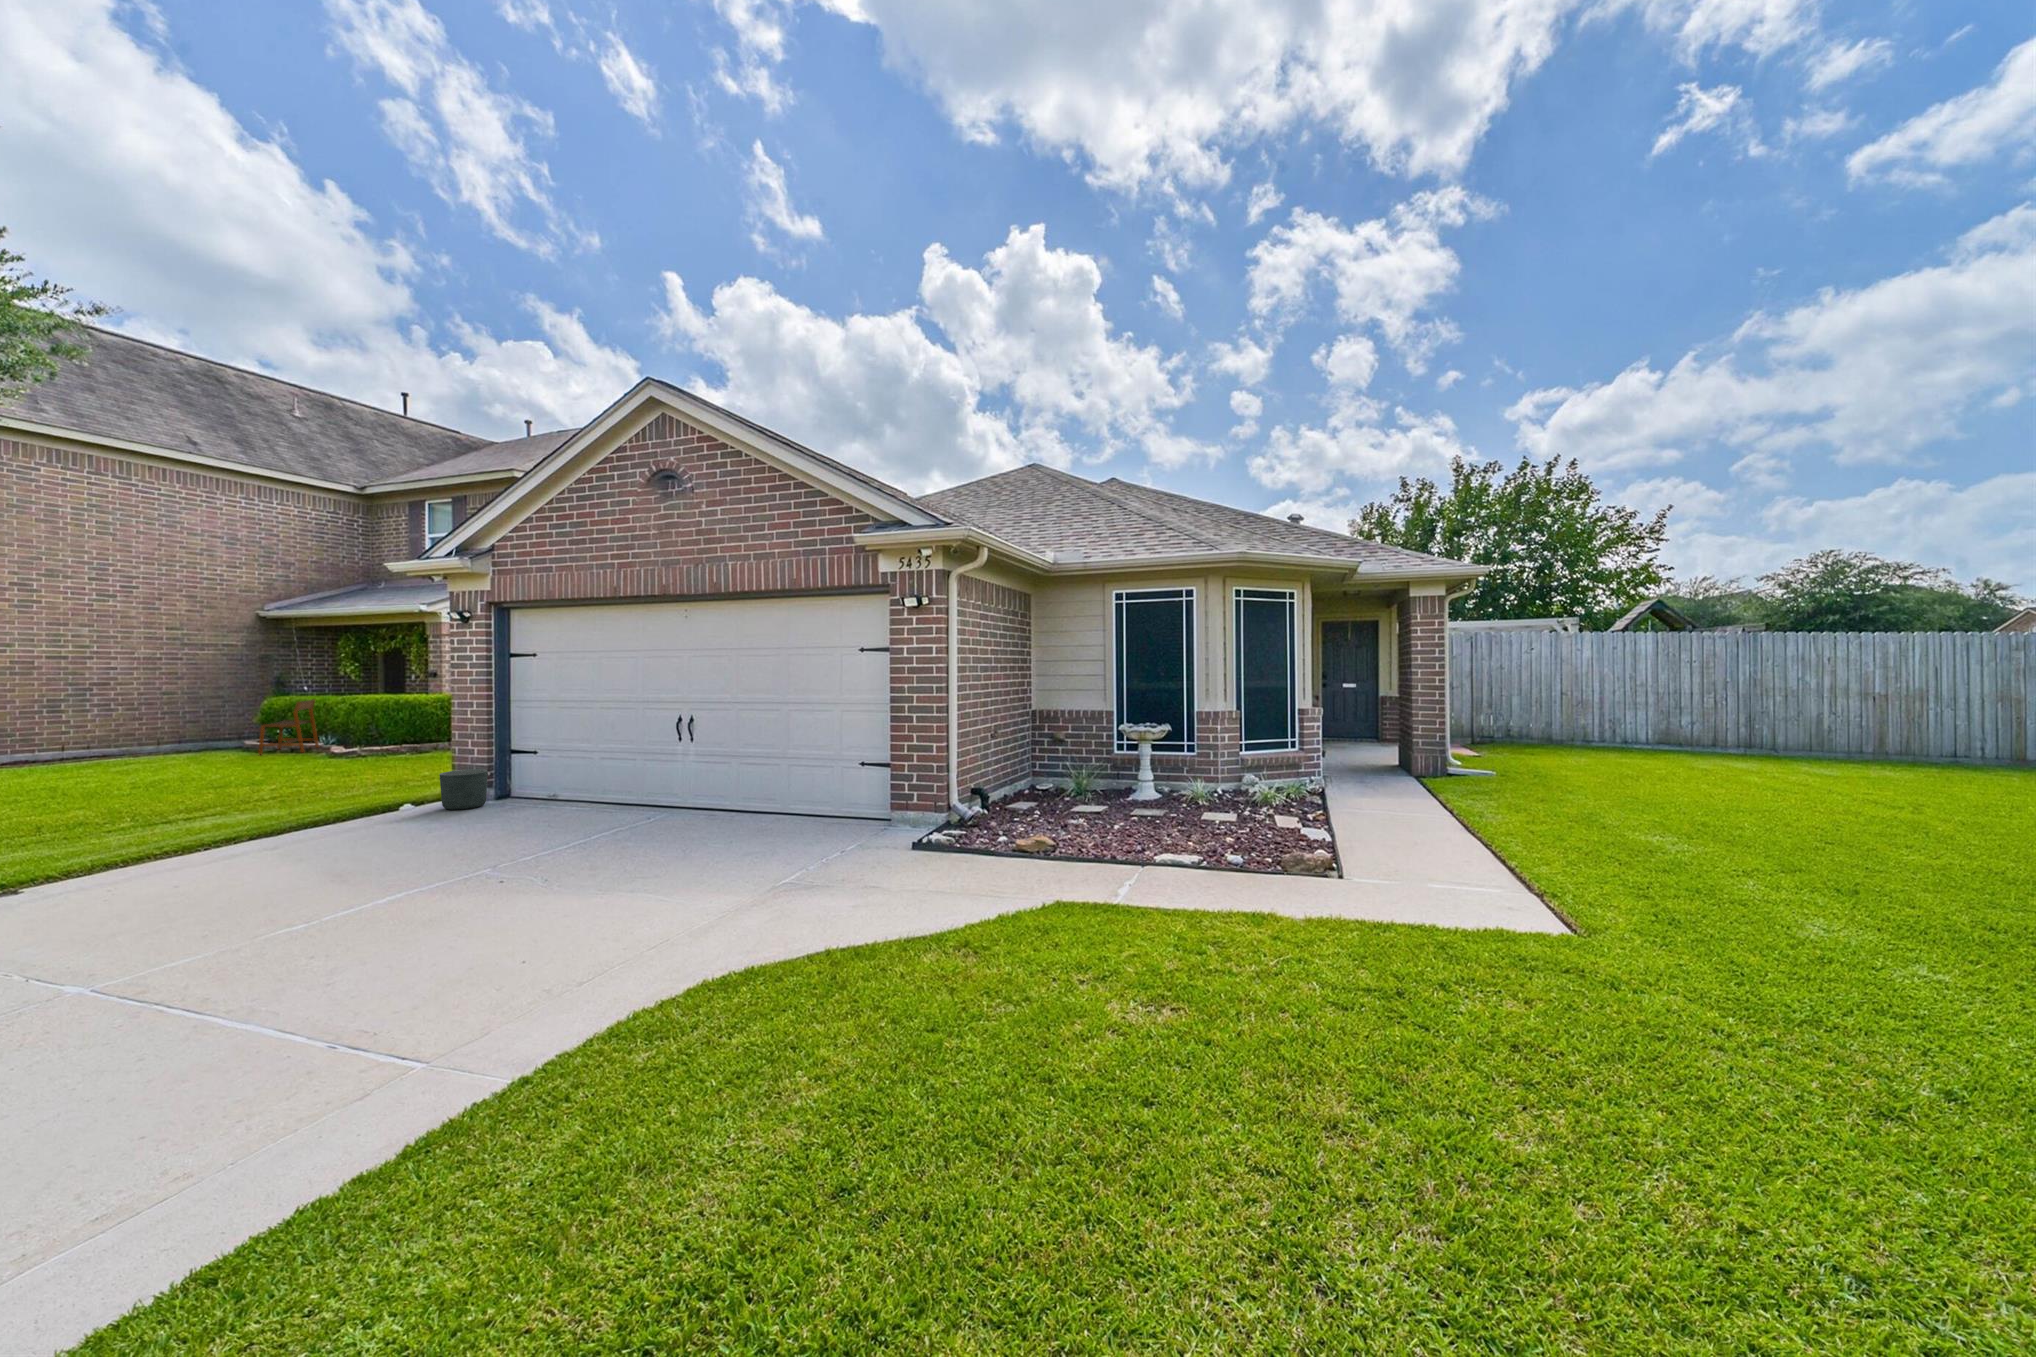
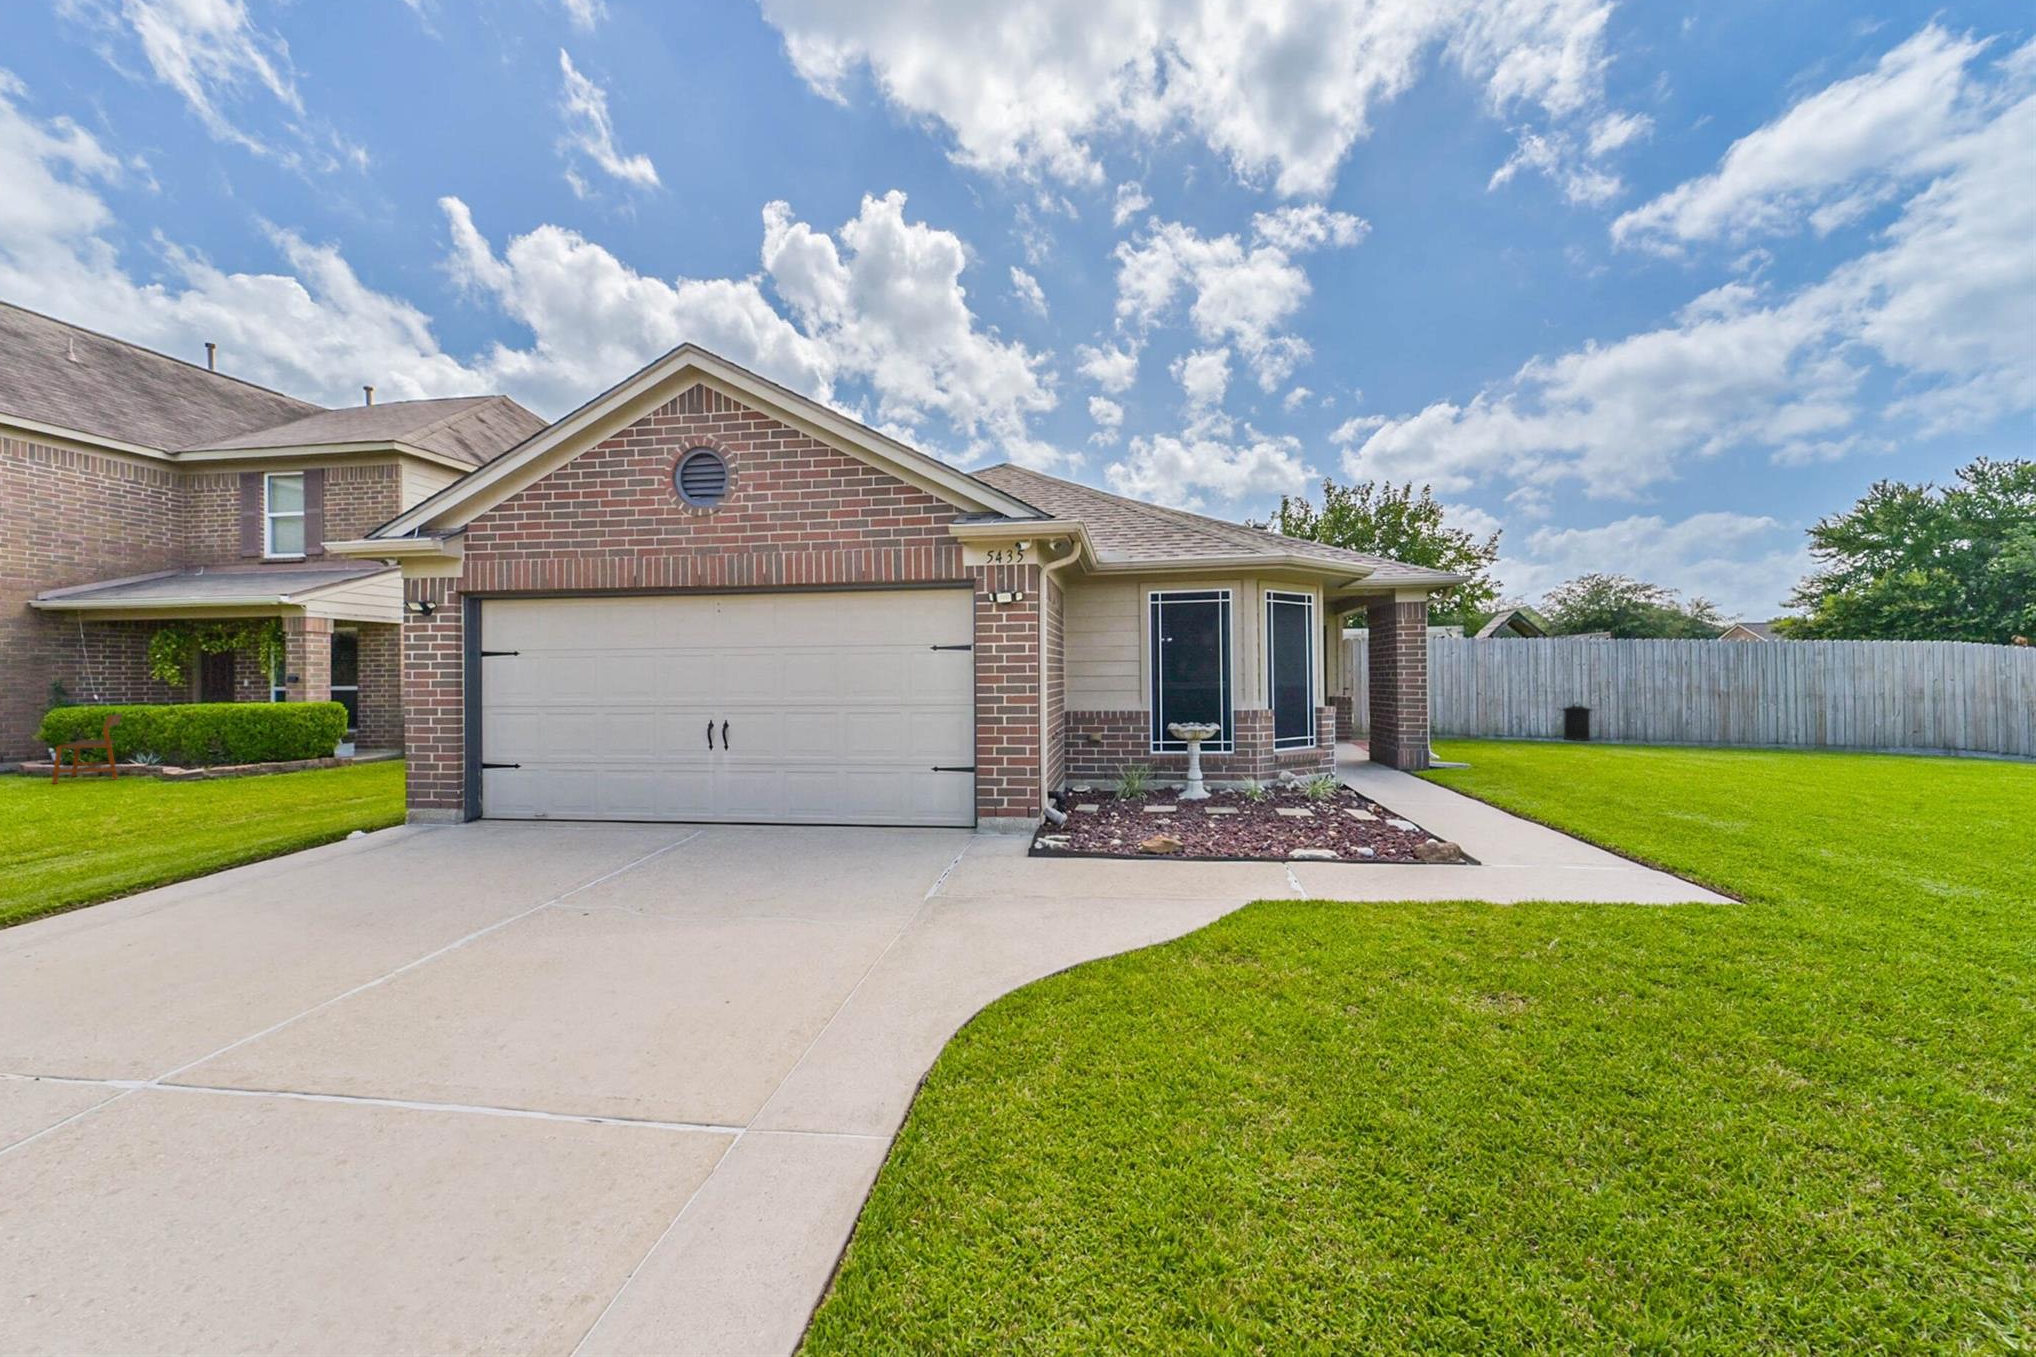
trash can: none [1647,705,1689,747] -> present [1563,705,1591,740]
planter: present [440,769,488,810] -> none [406,789,464,838]

